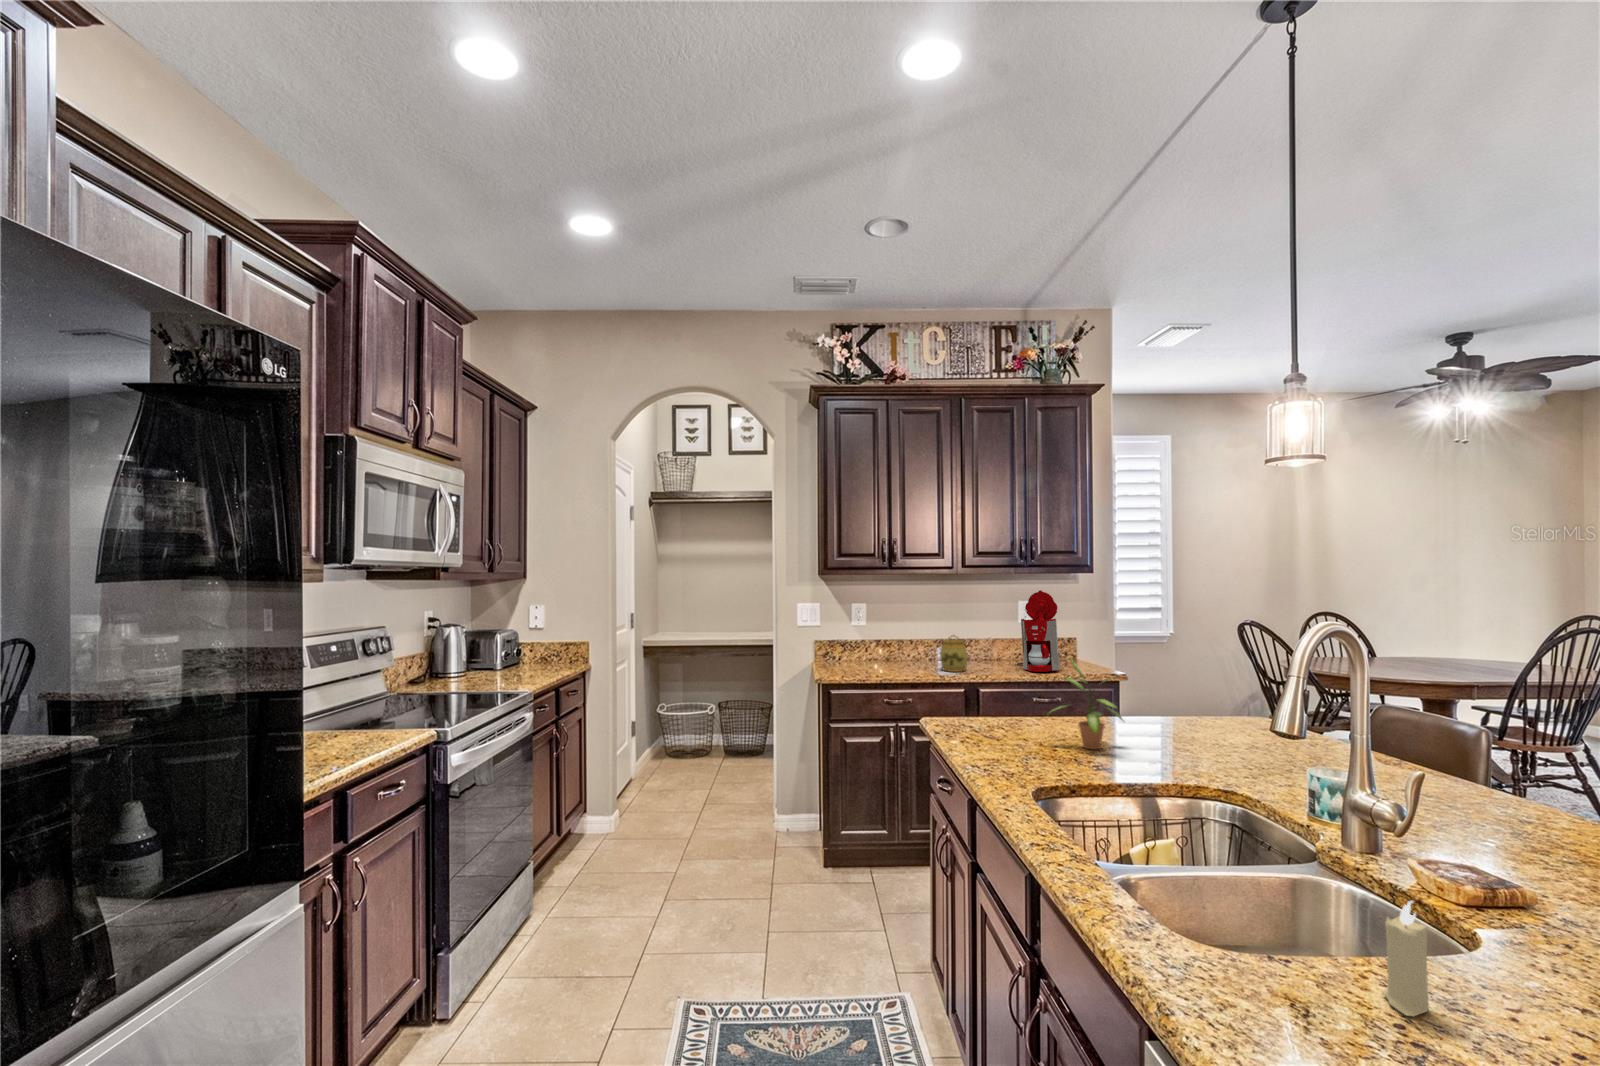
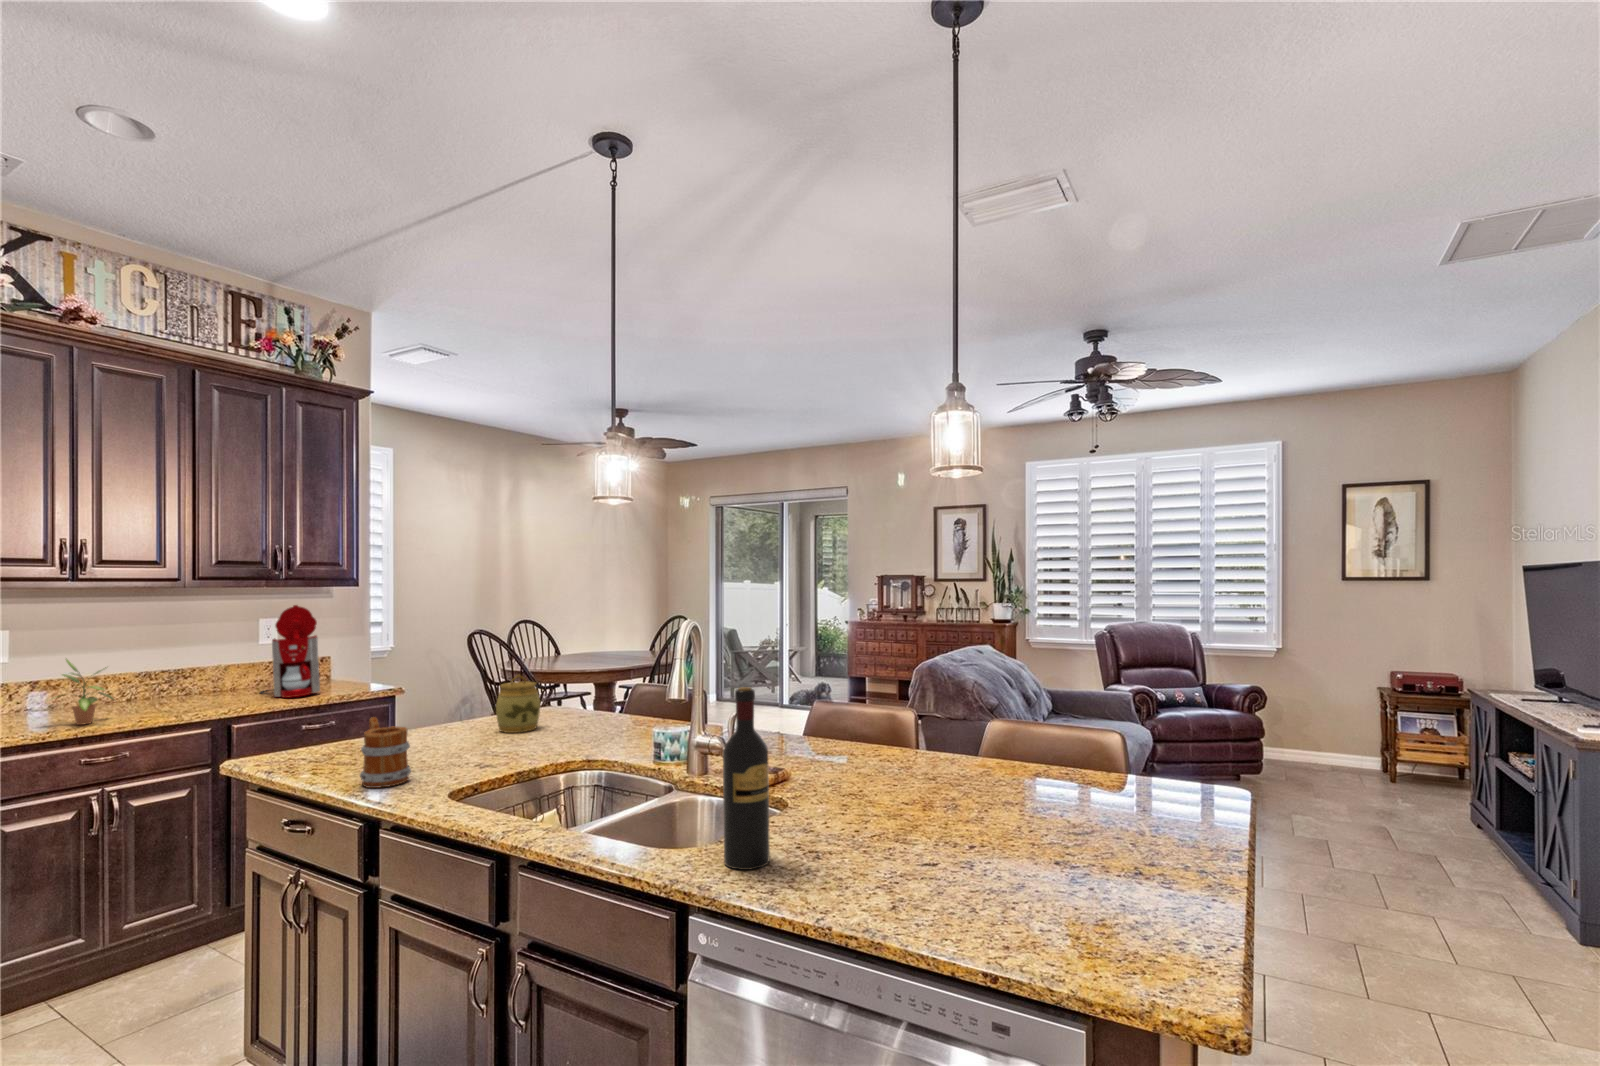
jar: present [940,635,967,672] -> present [496,675,540,733]
potted plant: present [1052,659,1123,749] -> present [56,660,113,725]
mug: none [985,697,1028,766] -> present [360,717,411,788]
wine bottle: none [1234,734,1319,1022] -> present [723,687,770,870]
candle: present [1382,901,1429,1016] -> none [782,774,805,843]

